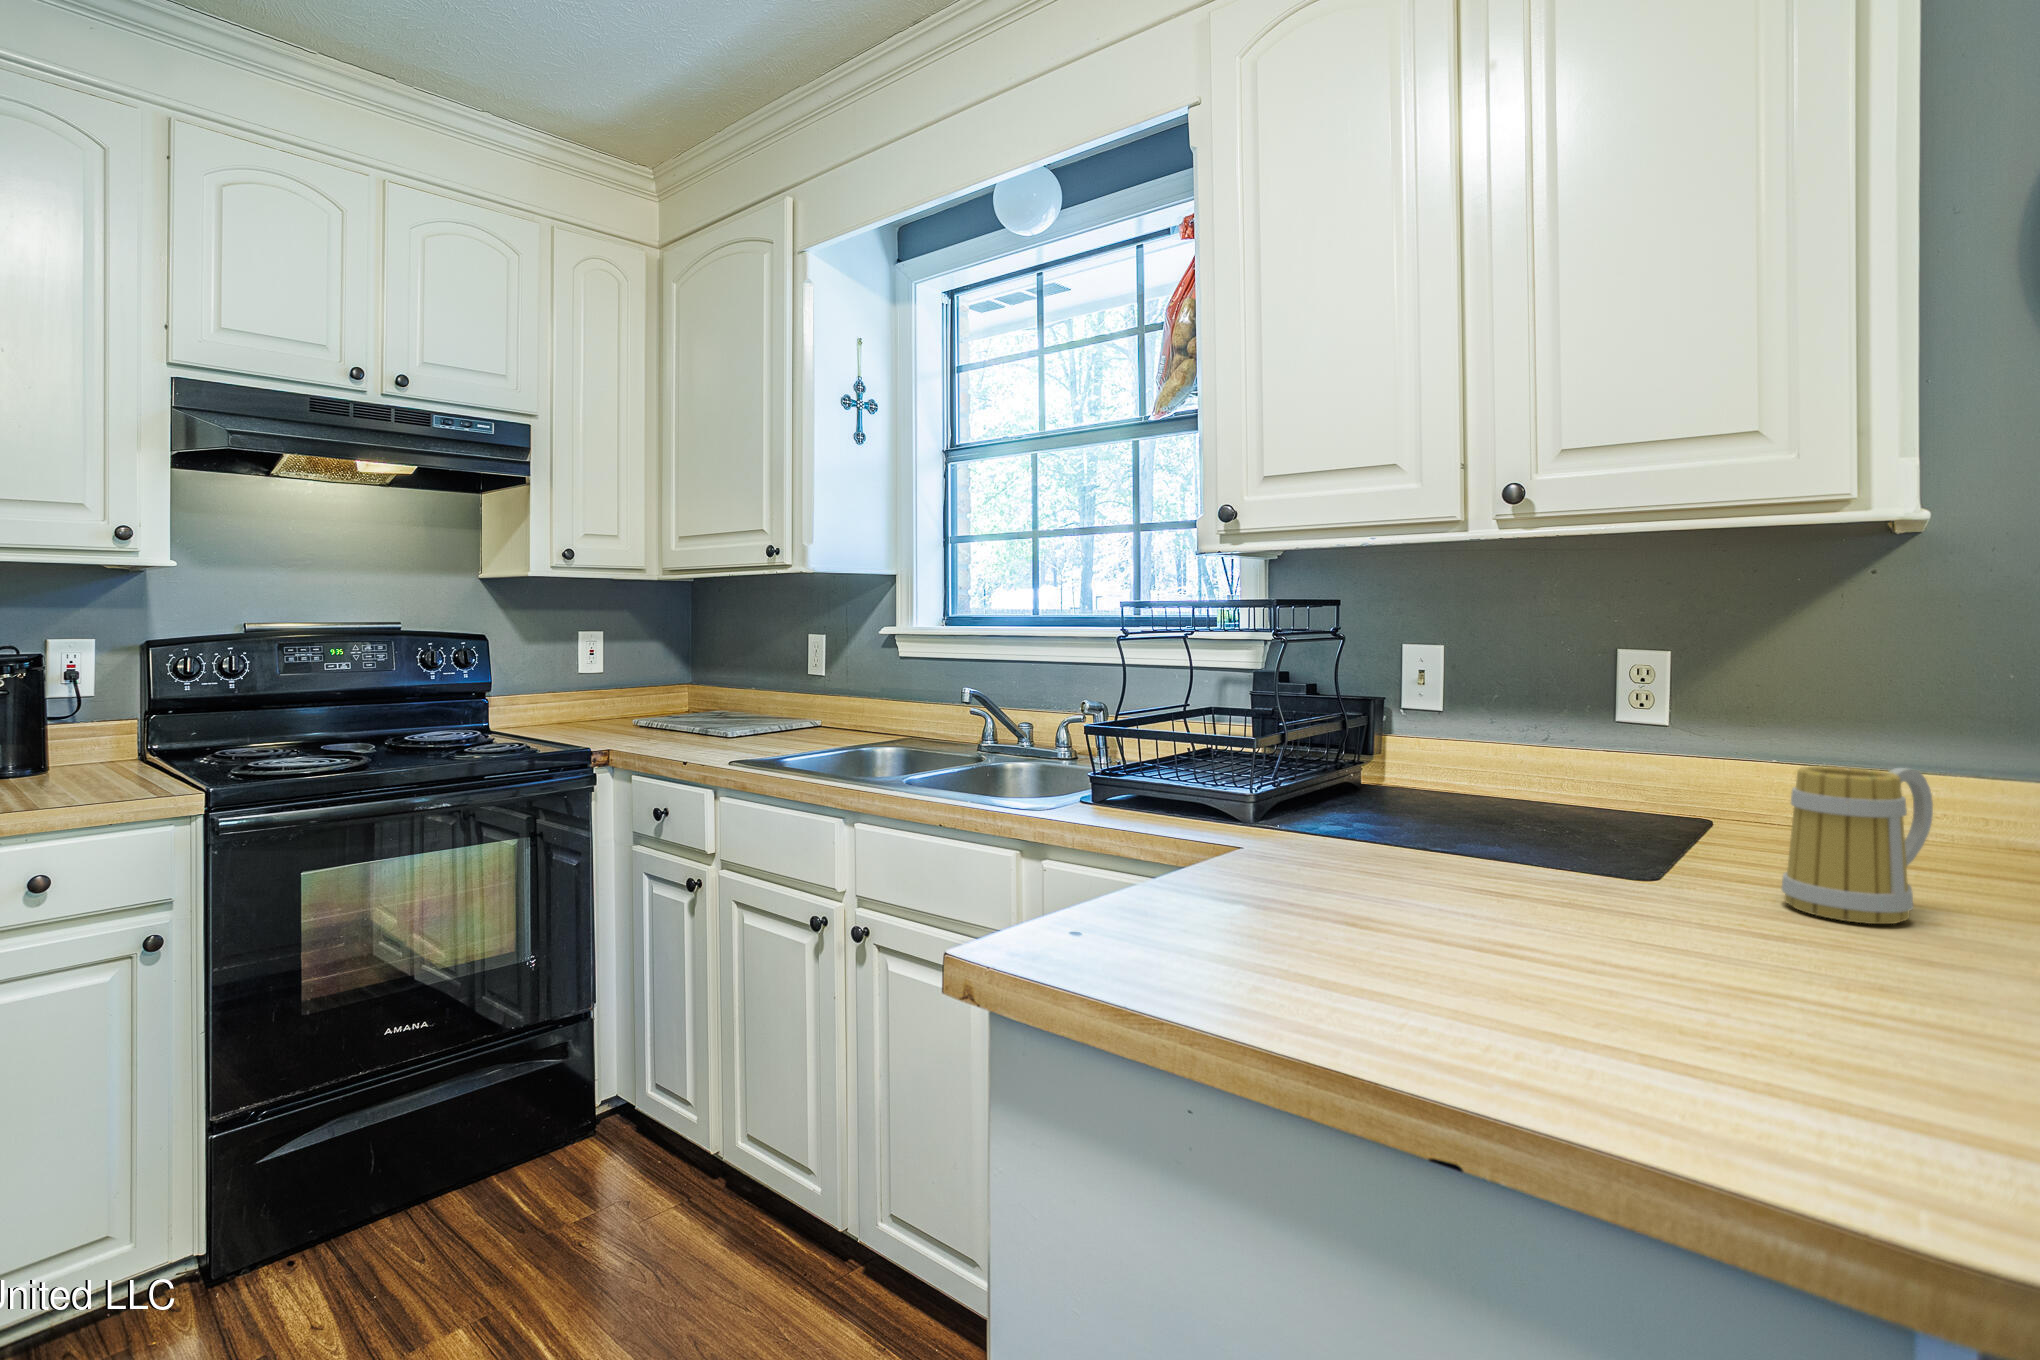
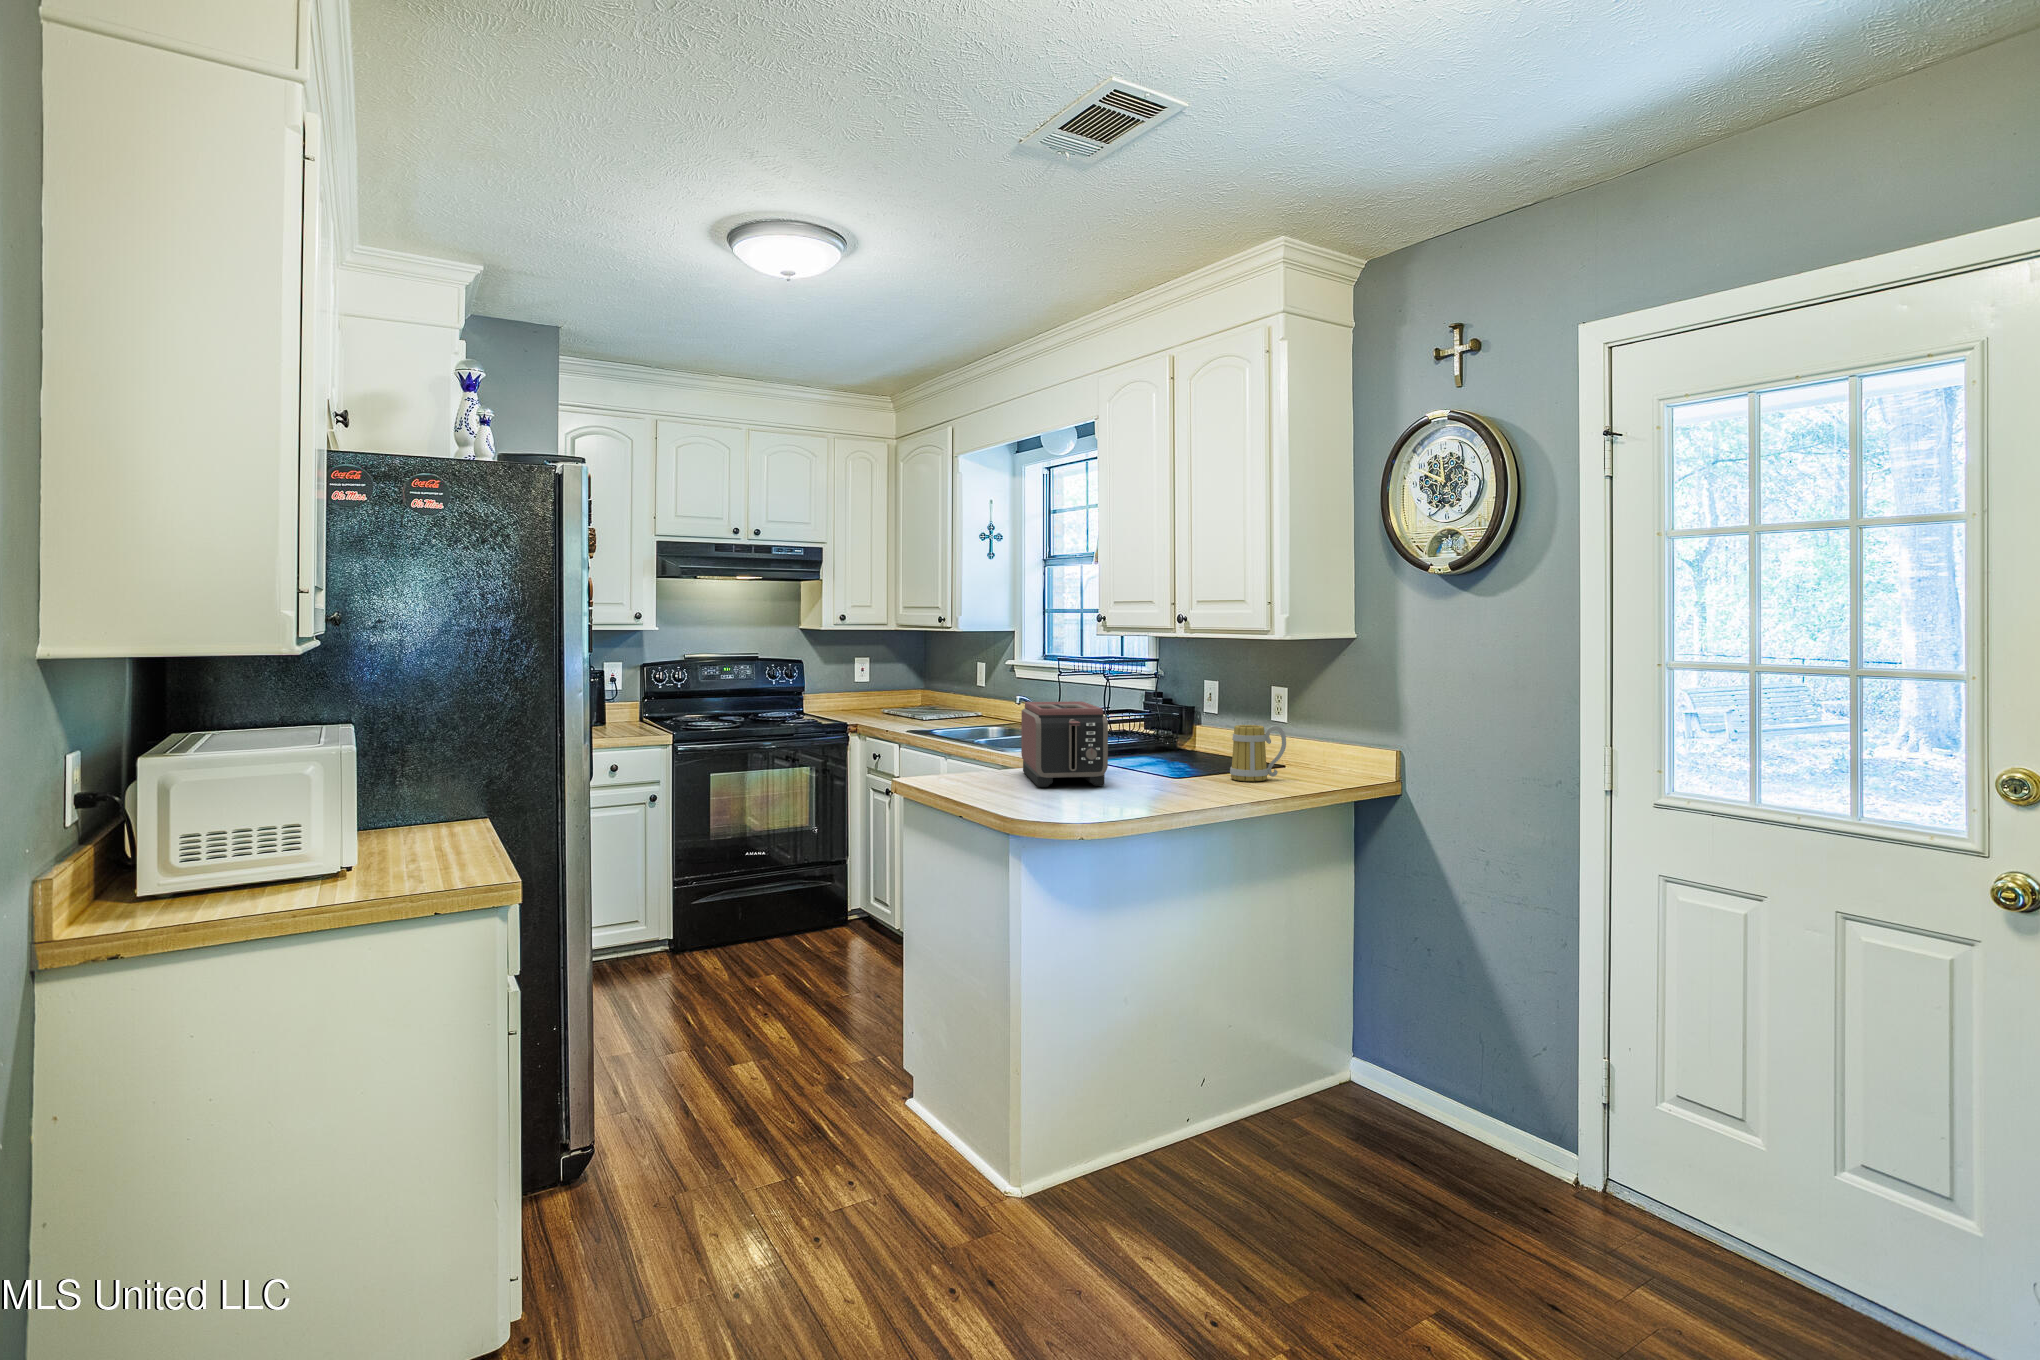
toaster: none [1240,713,1658,1017] -> present [1021,701,1108,787]

